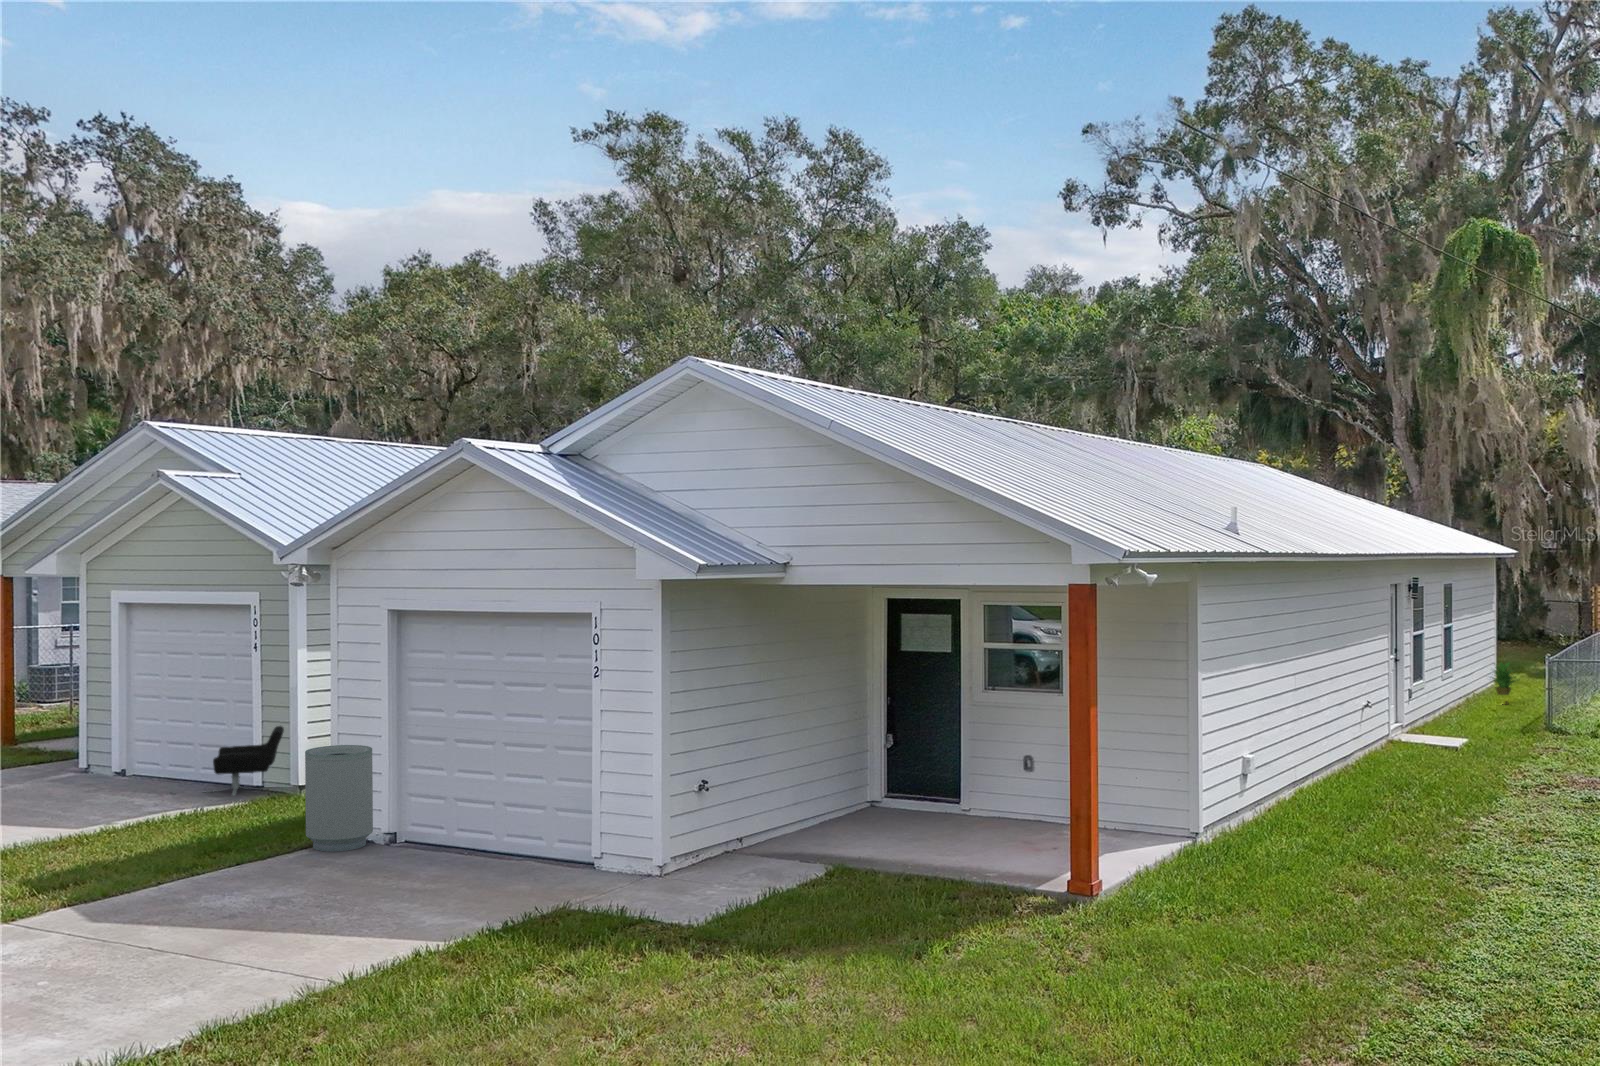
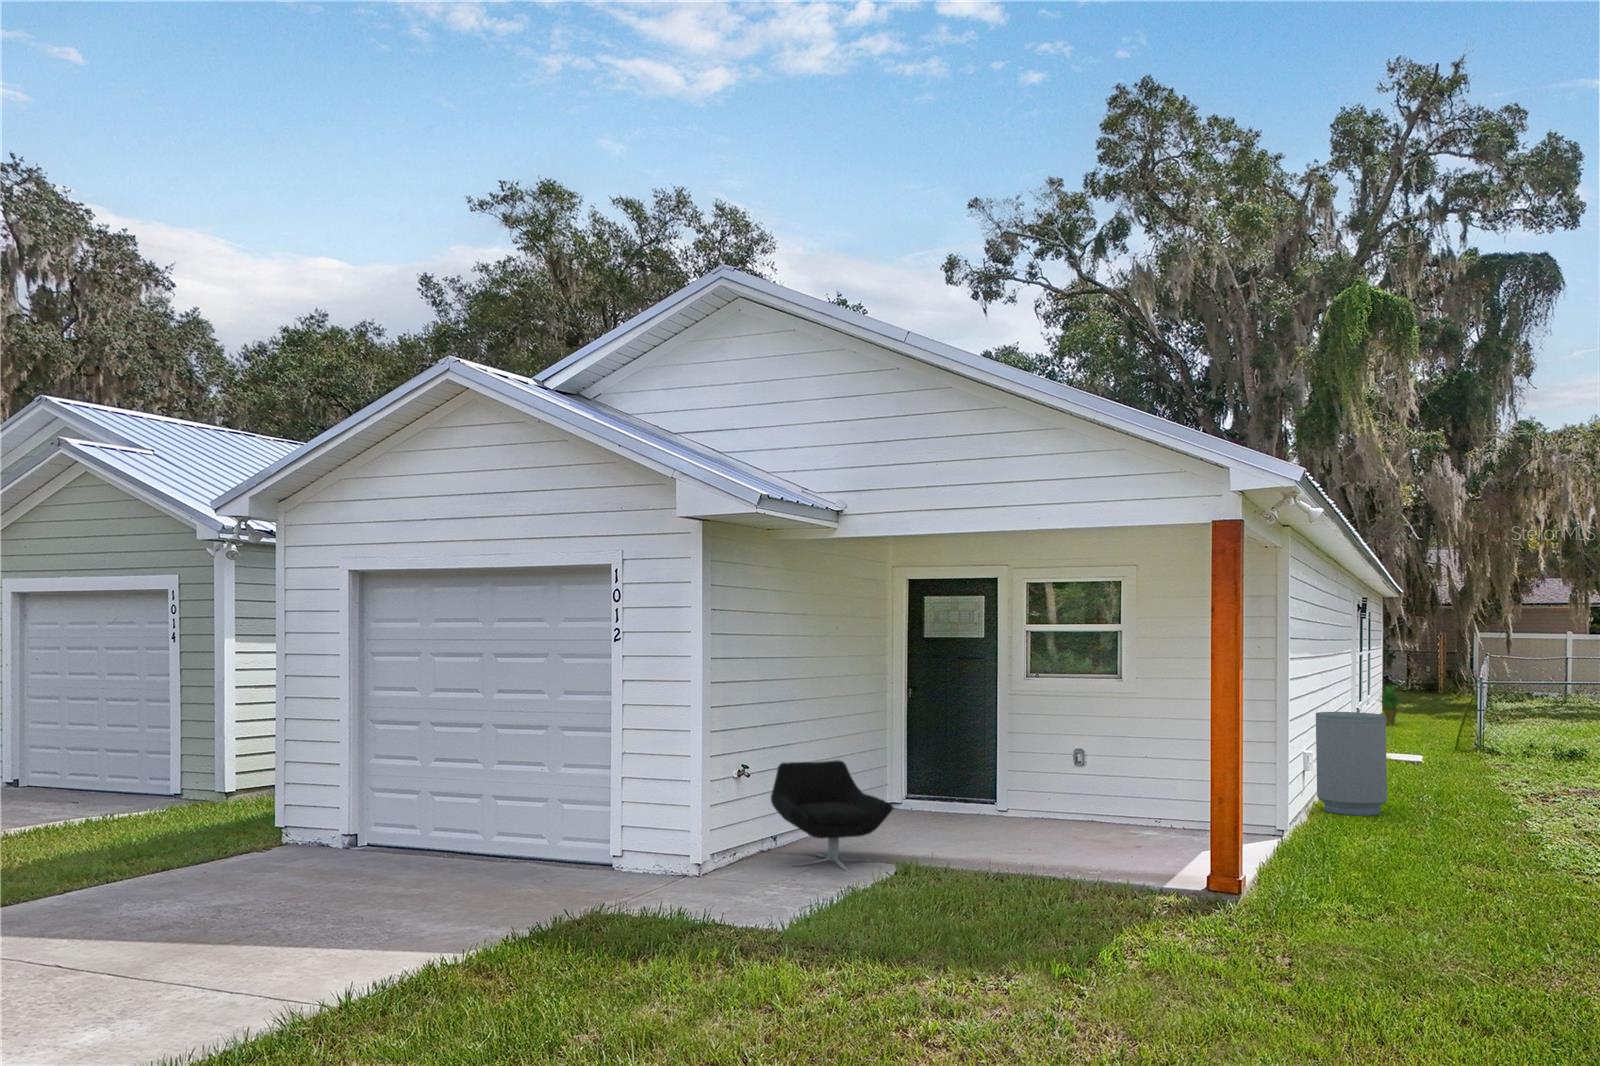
lounge chair: present [213,726,284,796] -> present [771,760,893,872]
trash can: present [305,745,373,851] -> present [1316,712,1387,815]

